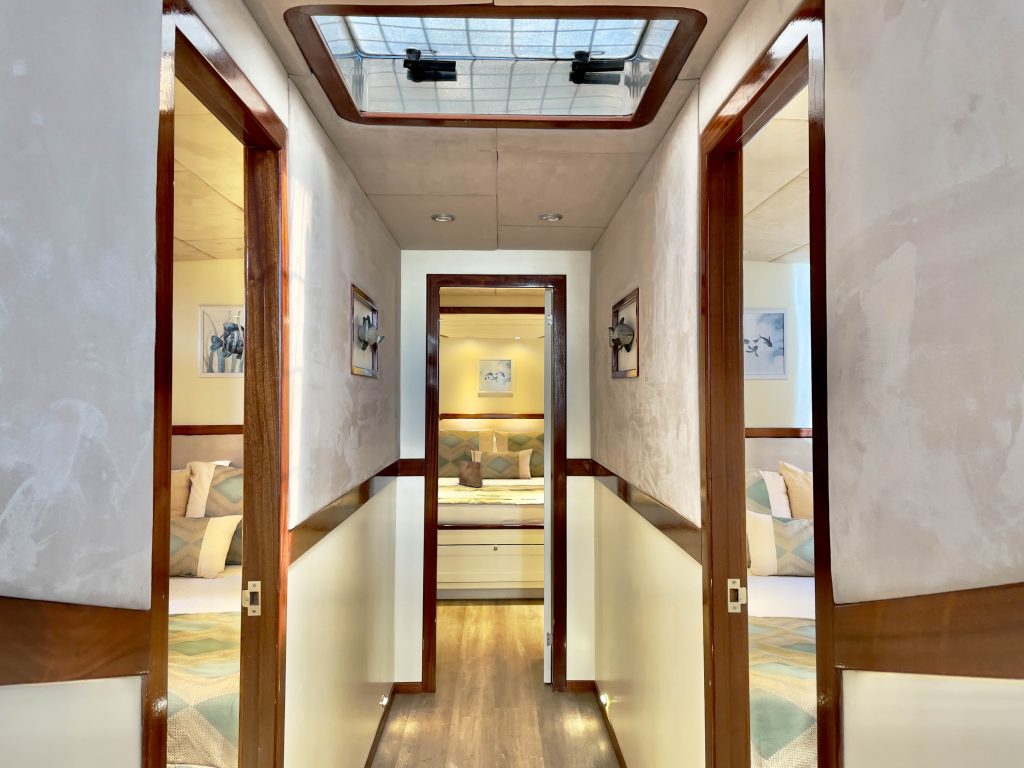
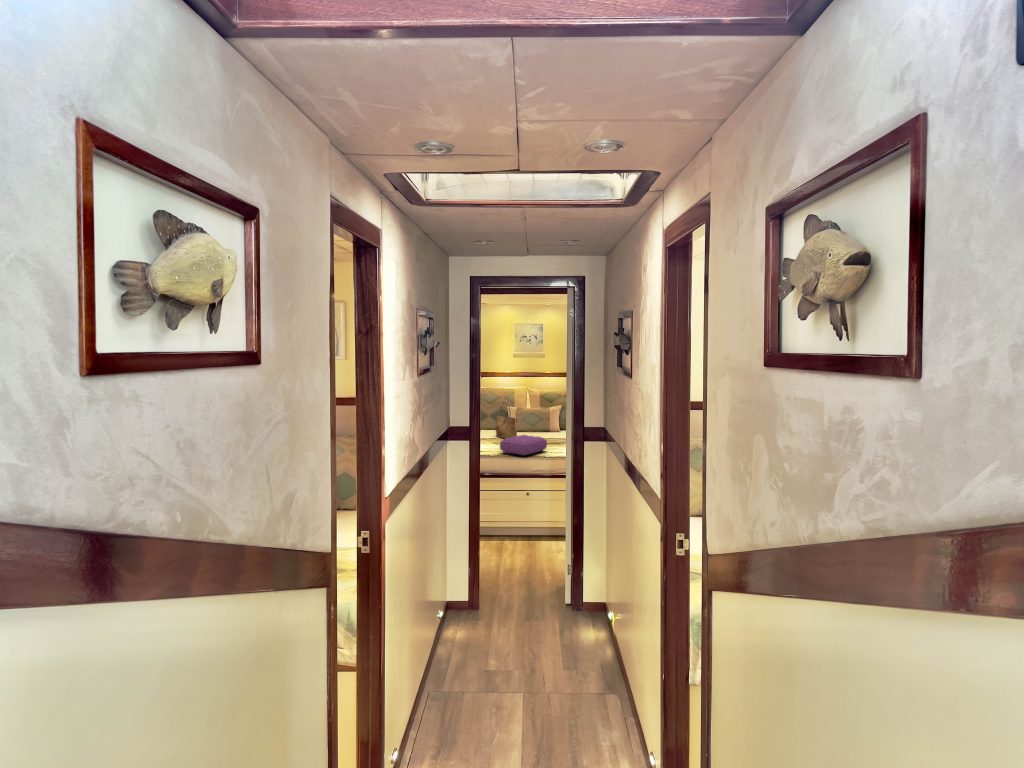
pillow: none [463,480,517,503] -> present [500,435,547,455]

